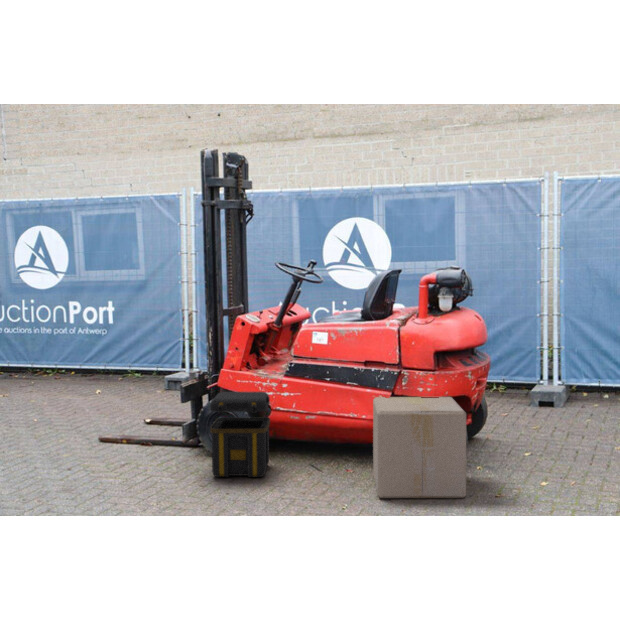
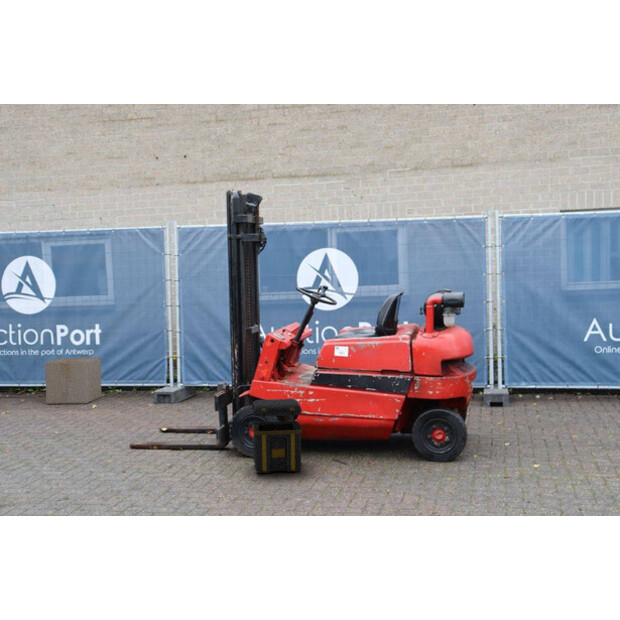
cardboard box: present [373,397,466,498] -> present [45,357,101,404]

